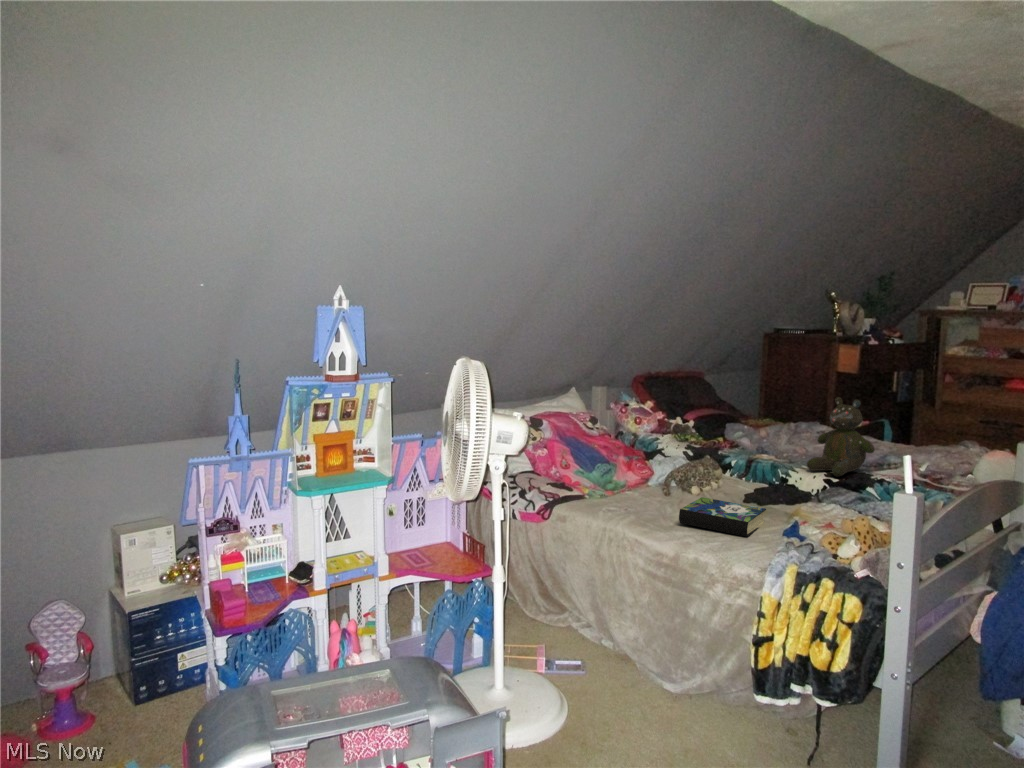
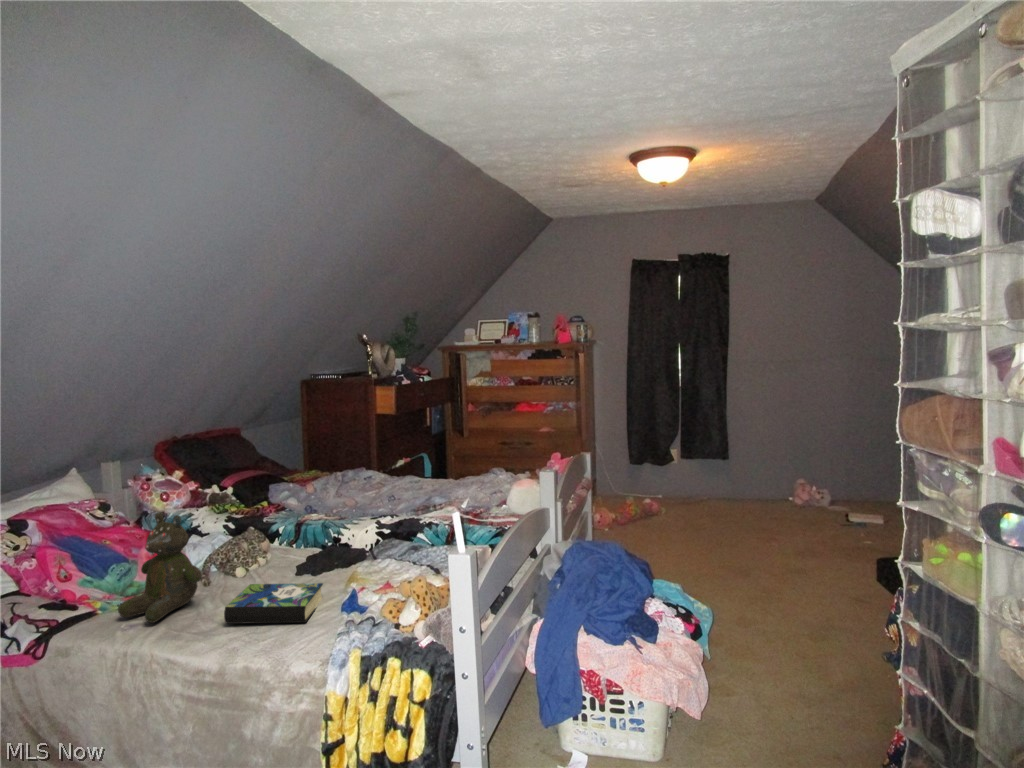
teddy bear: present [807,397,875,476] -> present [118,513,202,623]

